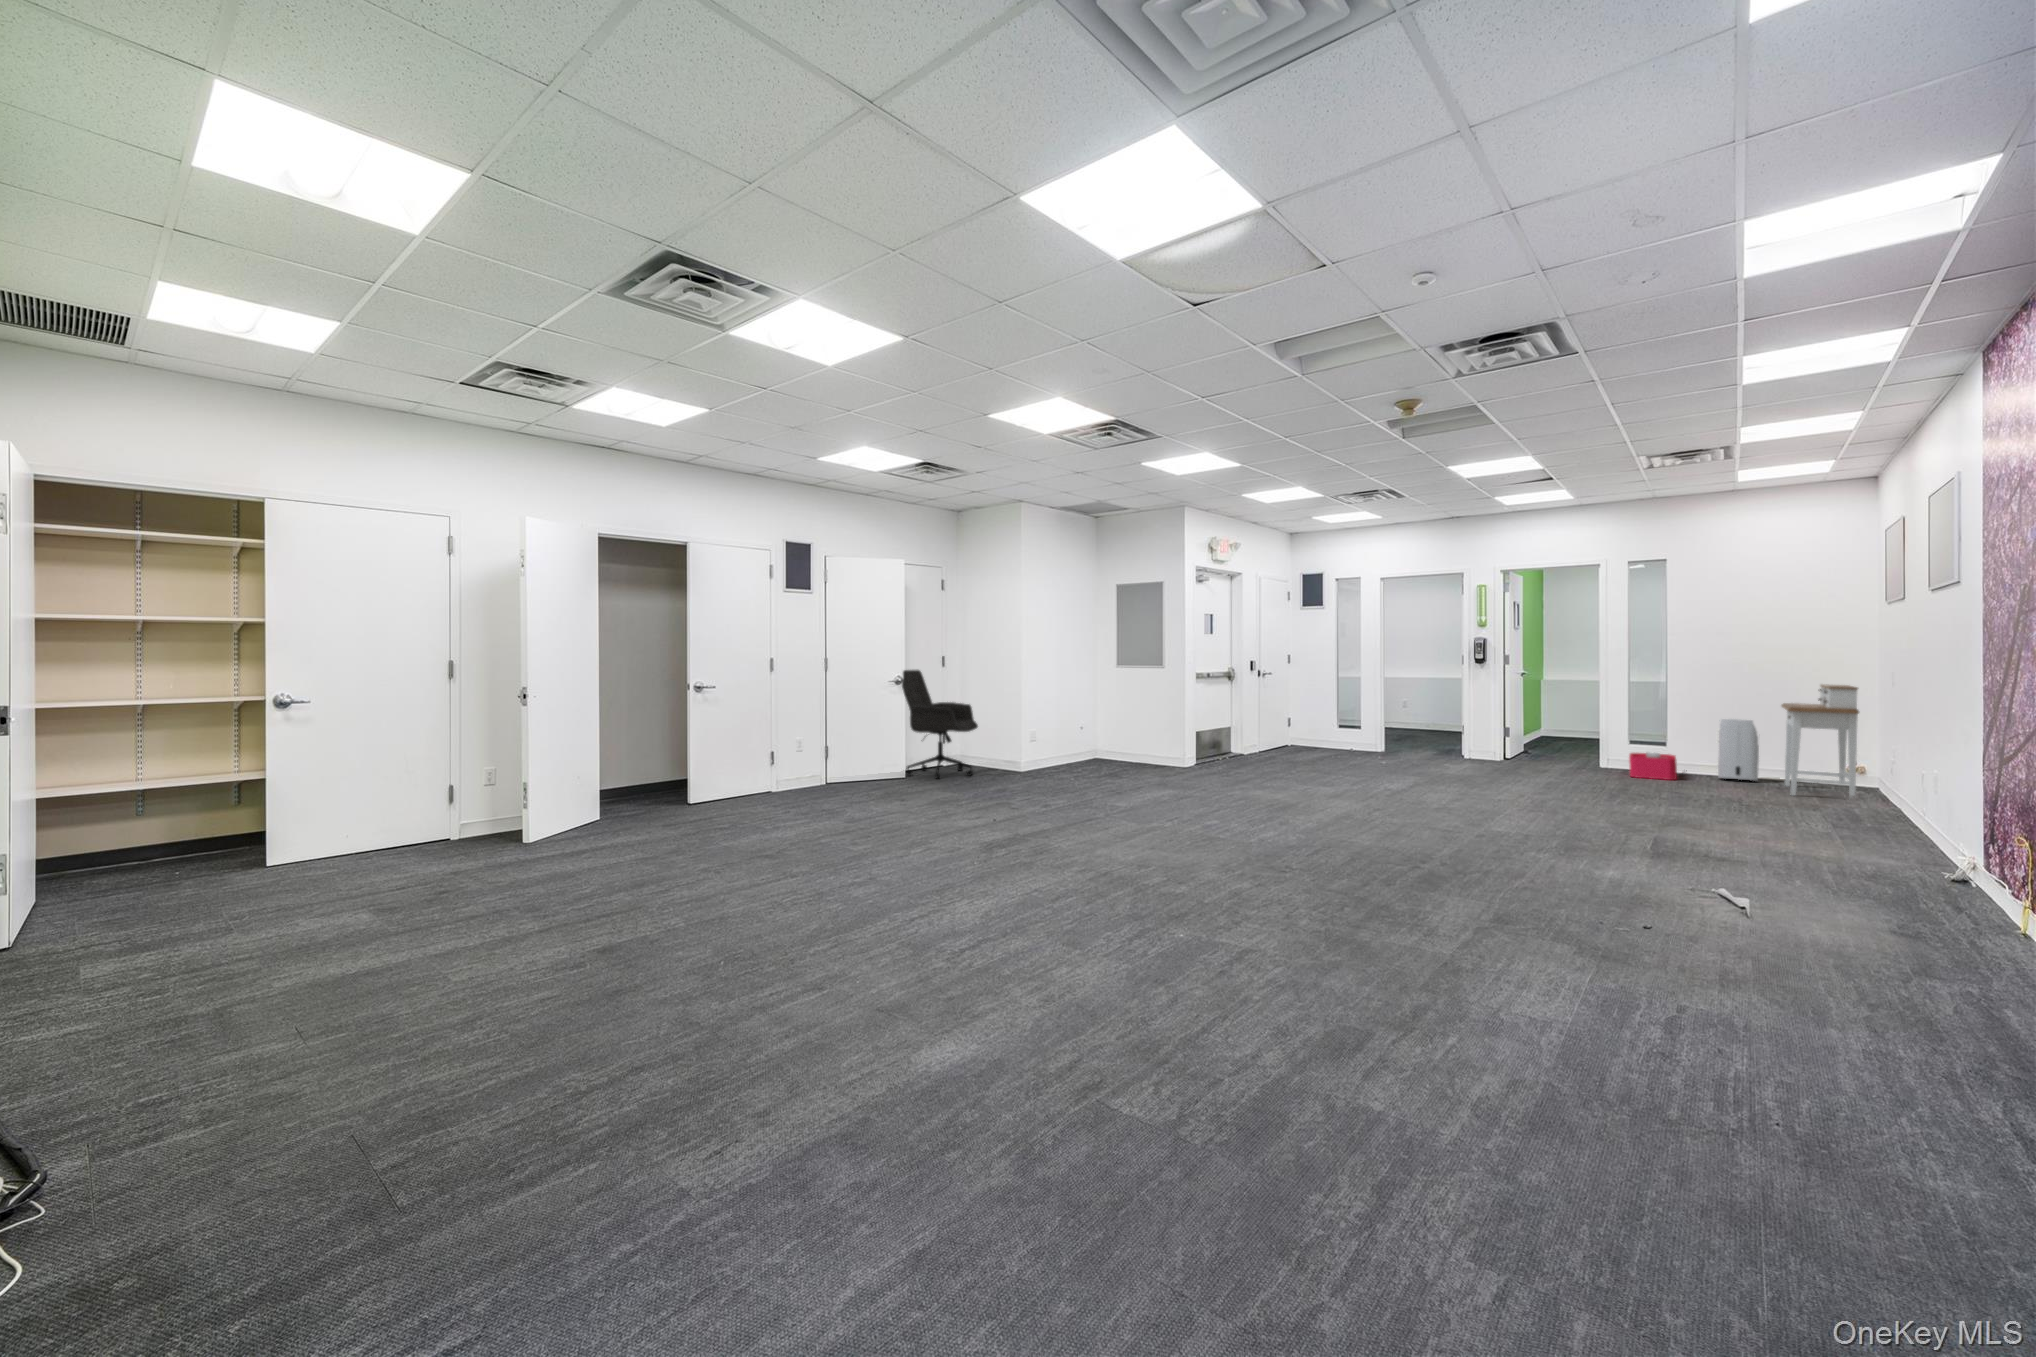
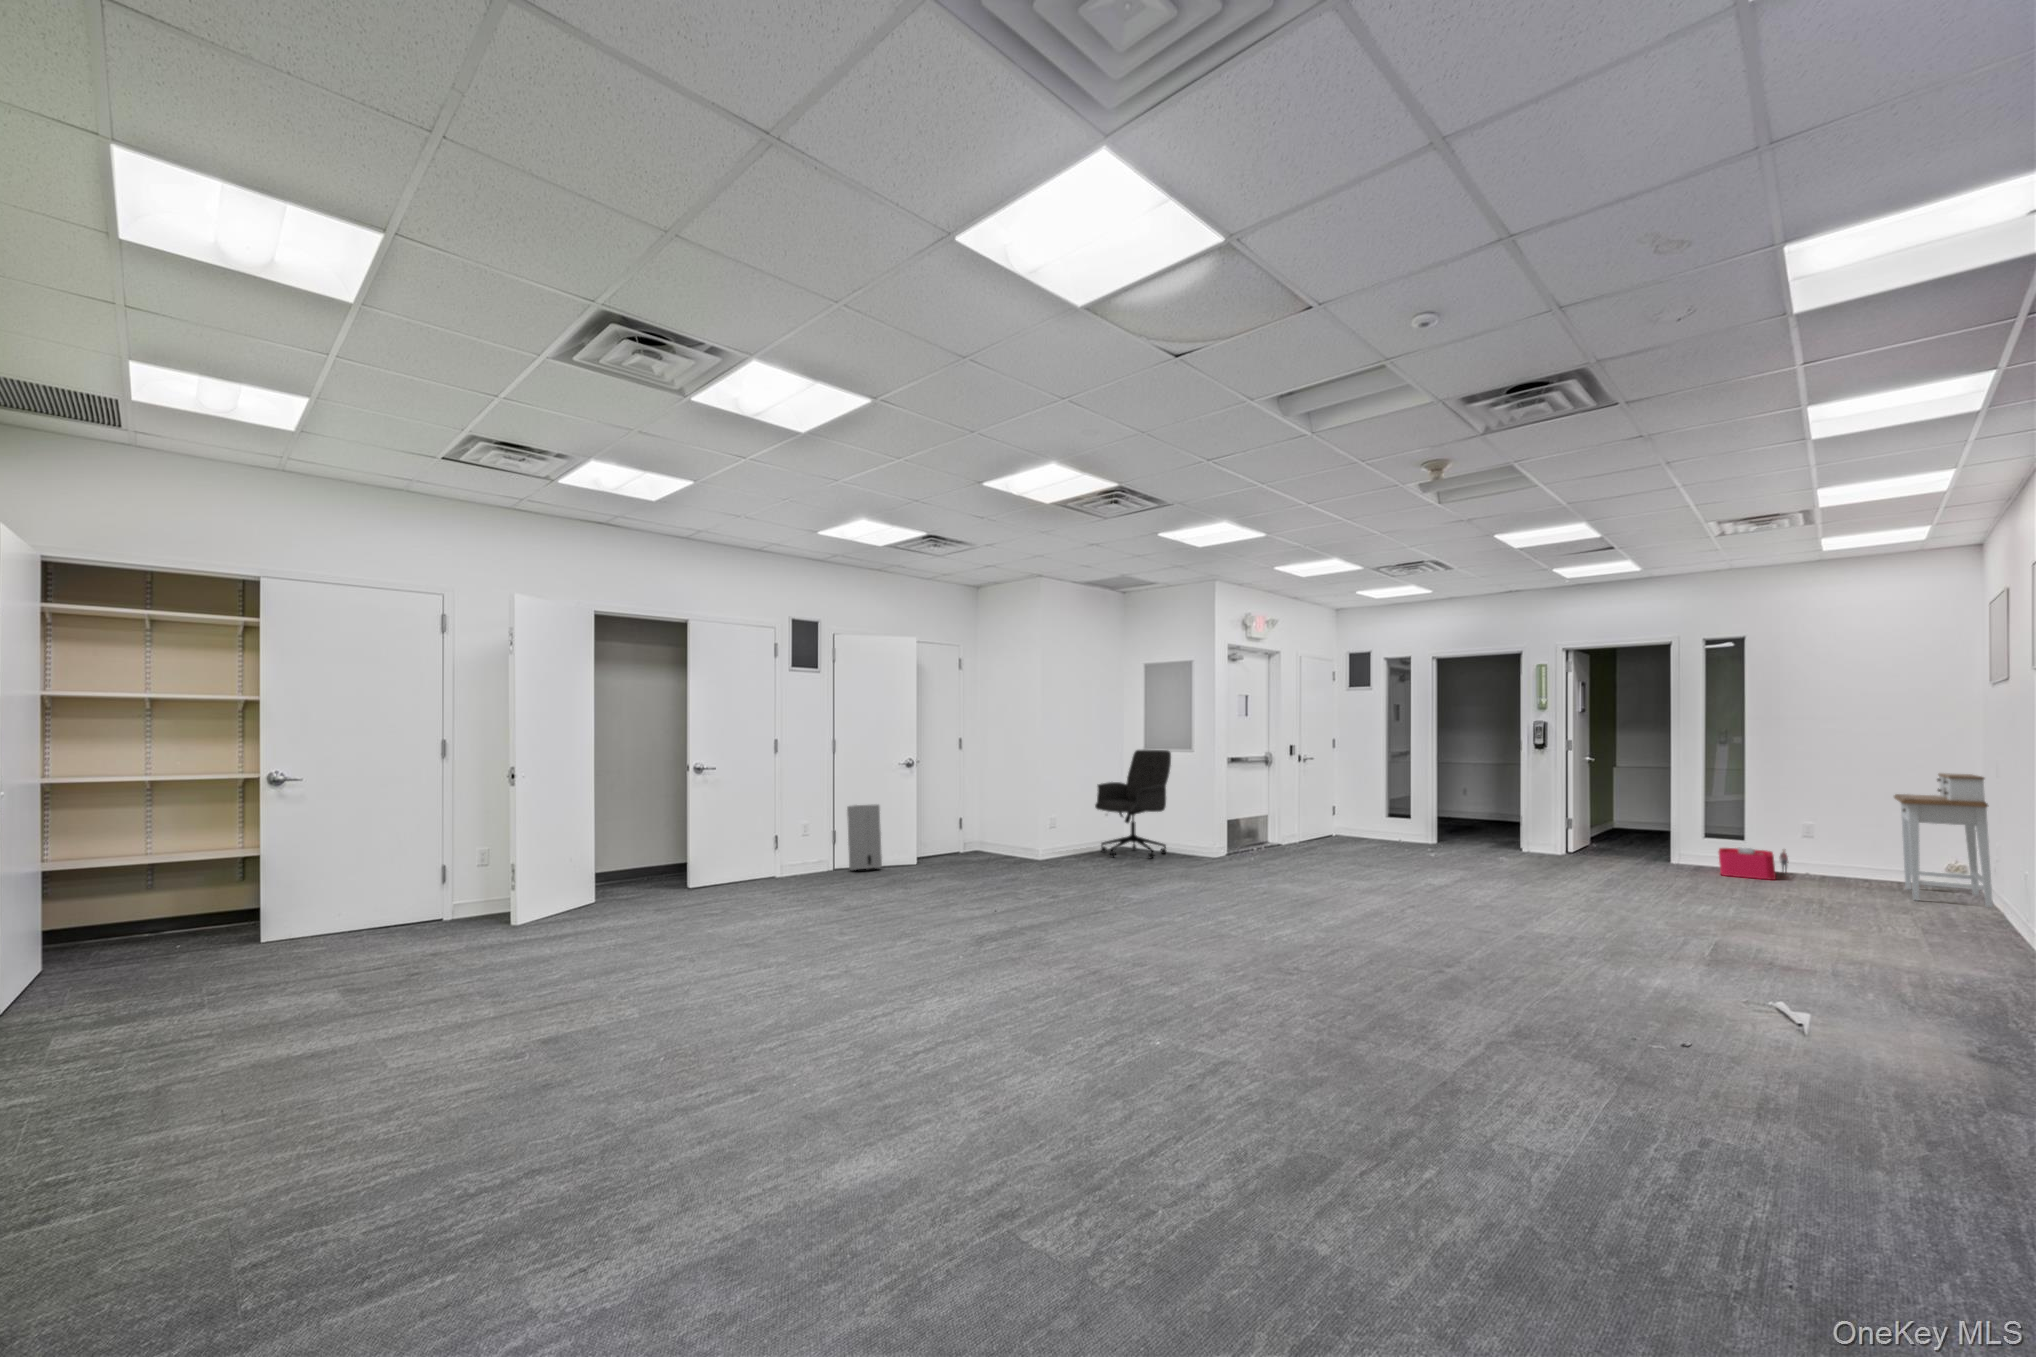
office chair: present [902,670,978,778] -> present [1095,750,1171,858]
air purifier: present [1718,719,1759,781] -> present [847,805,882,870]

